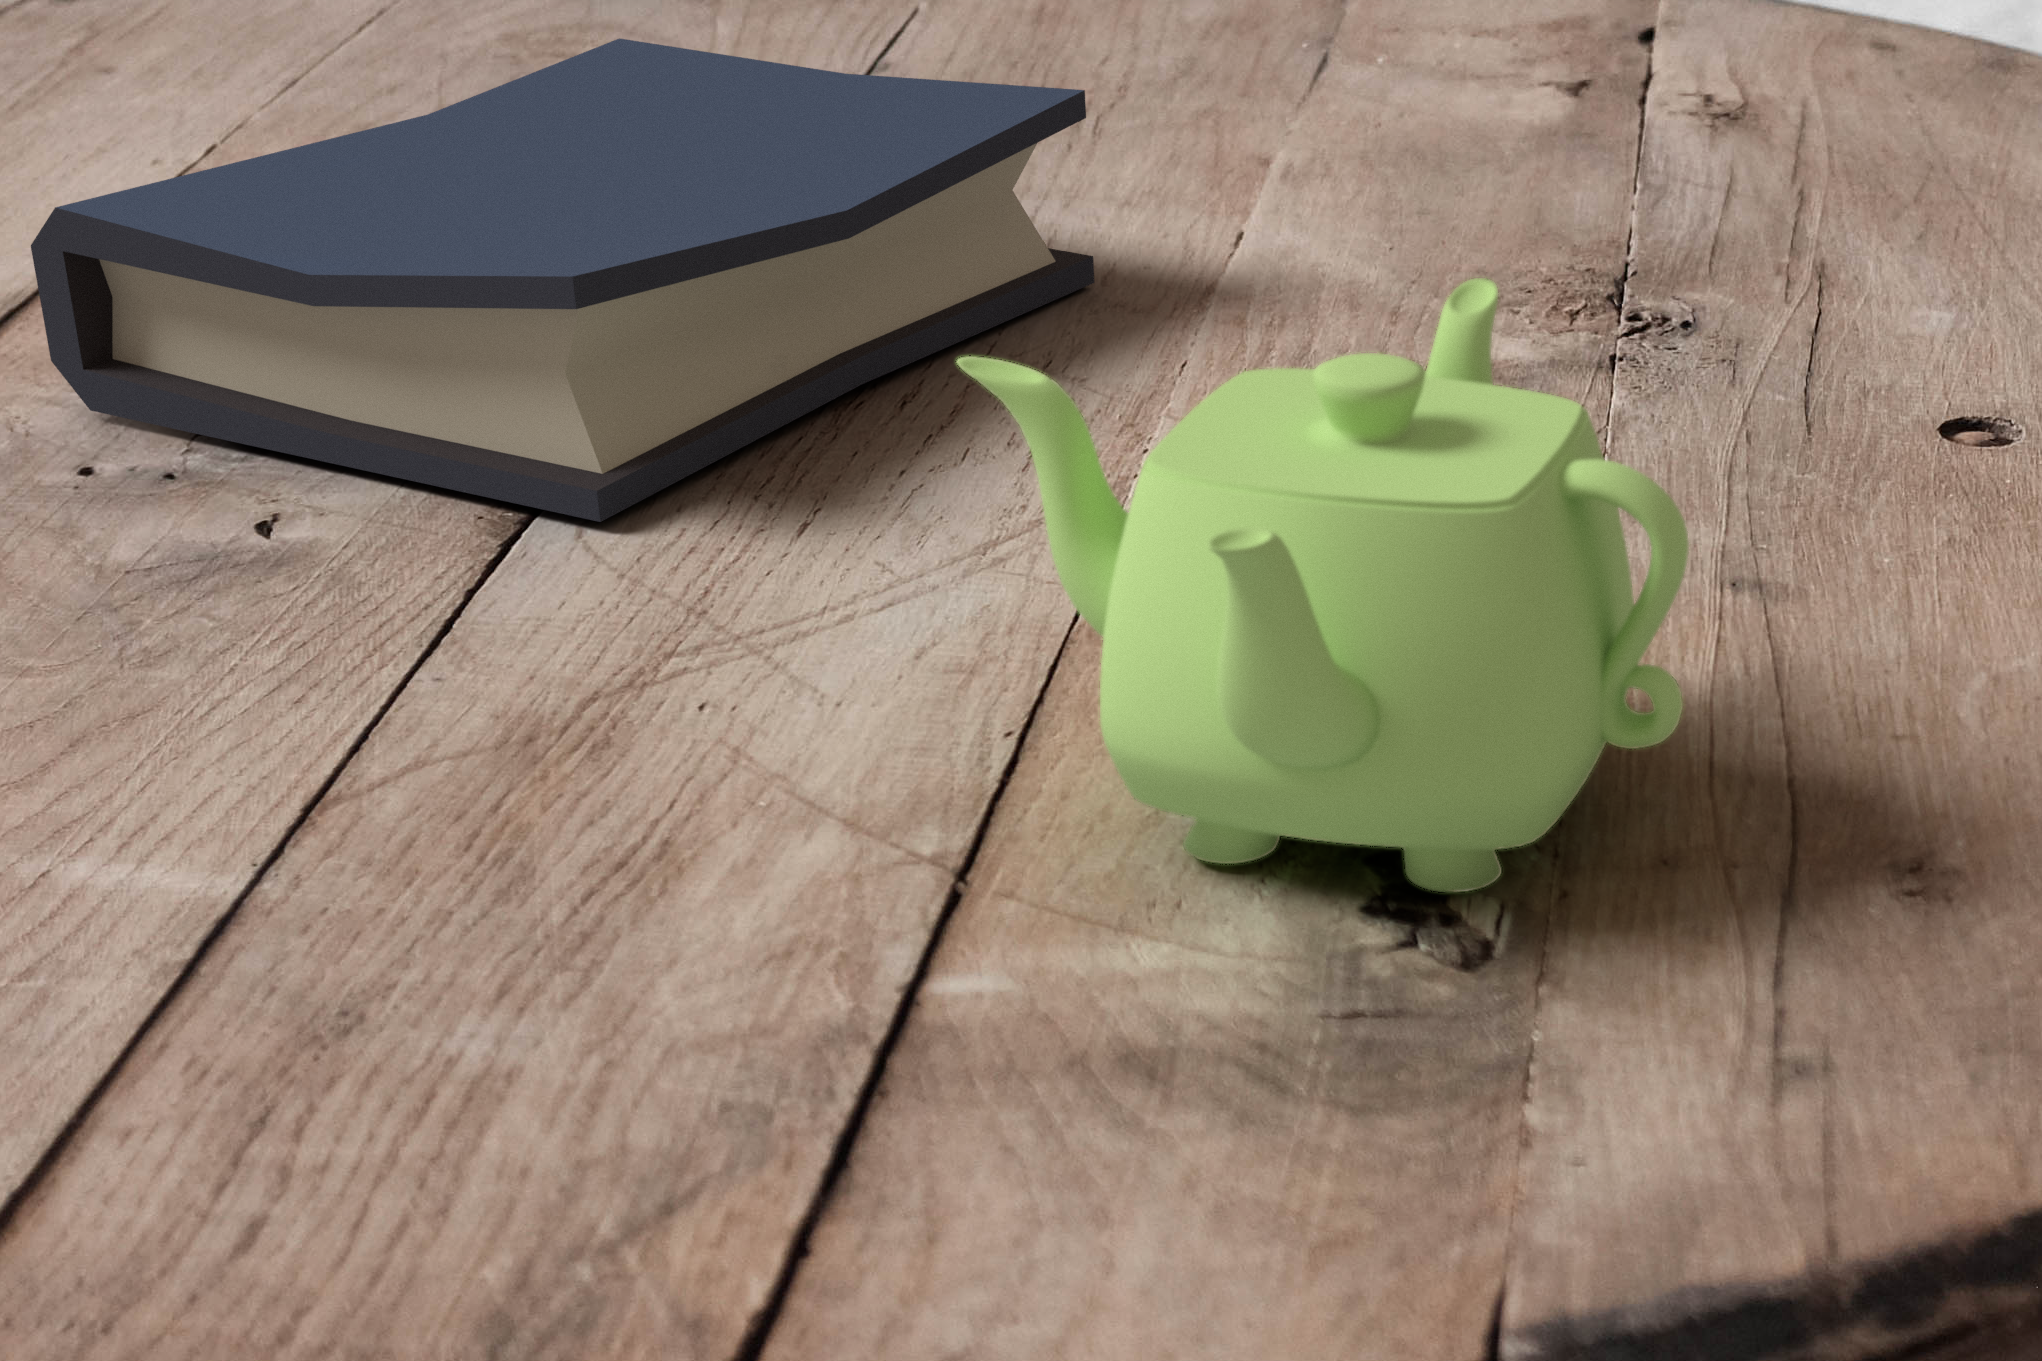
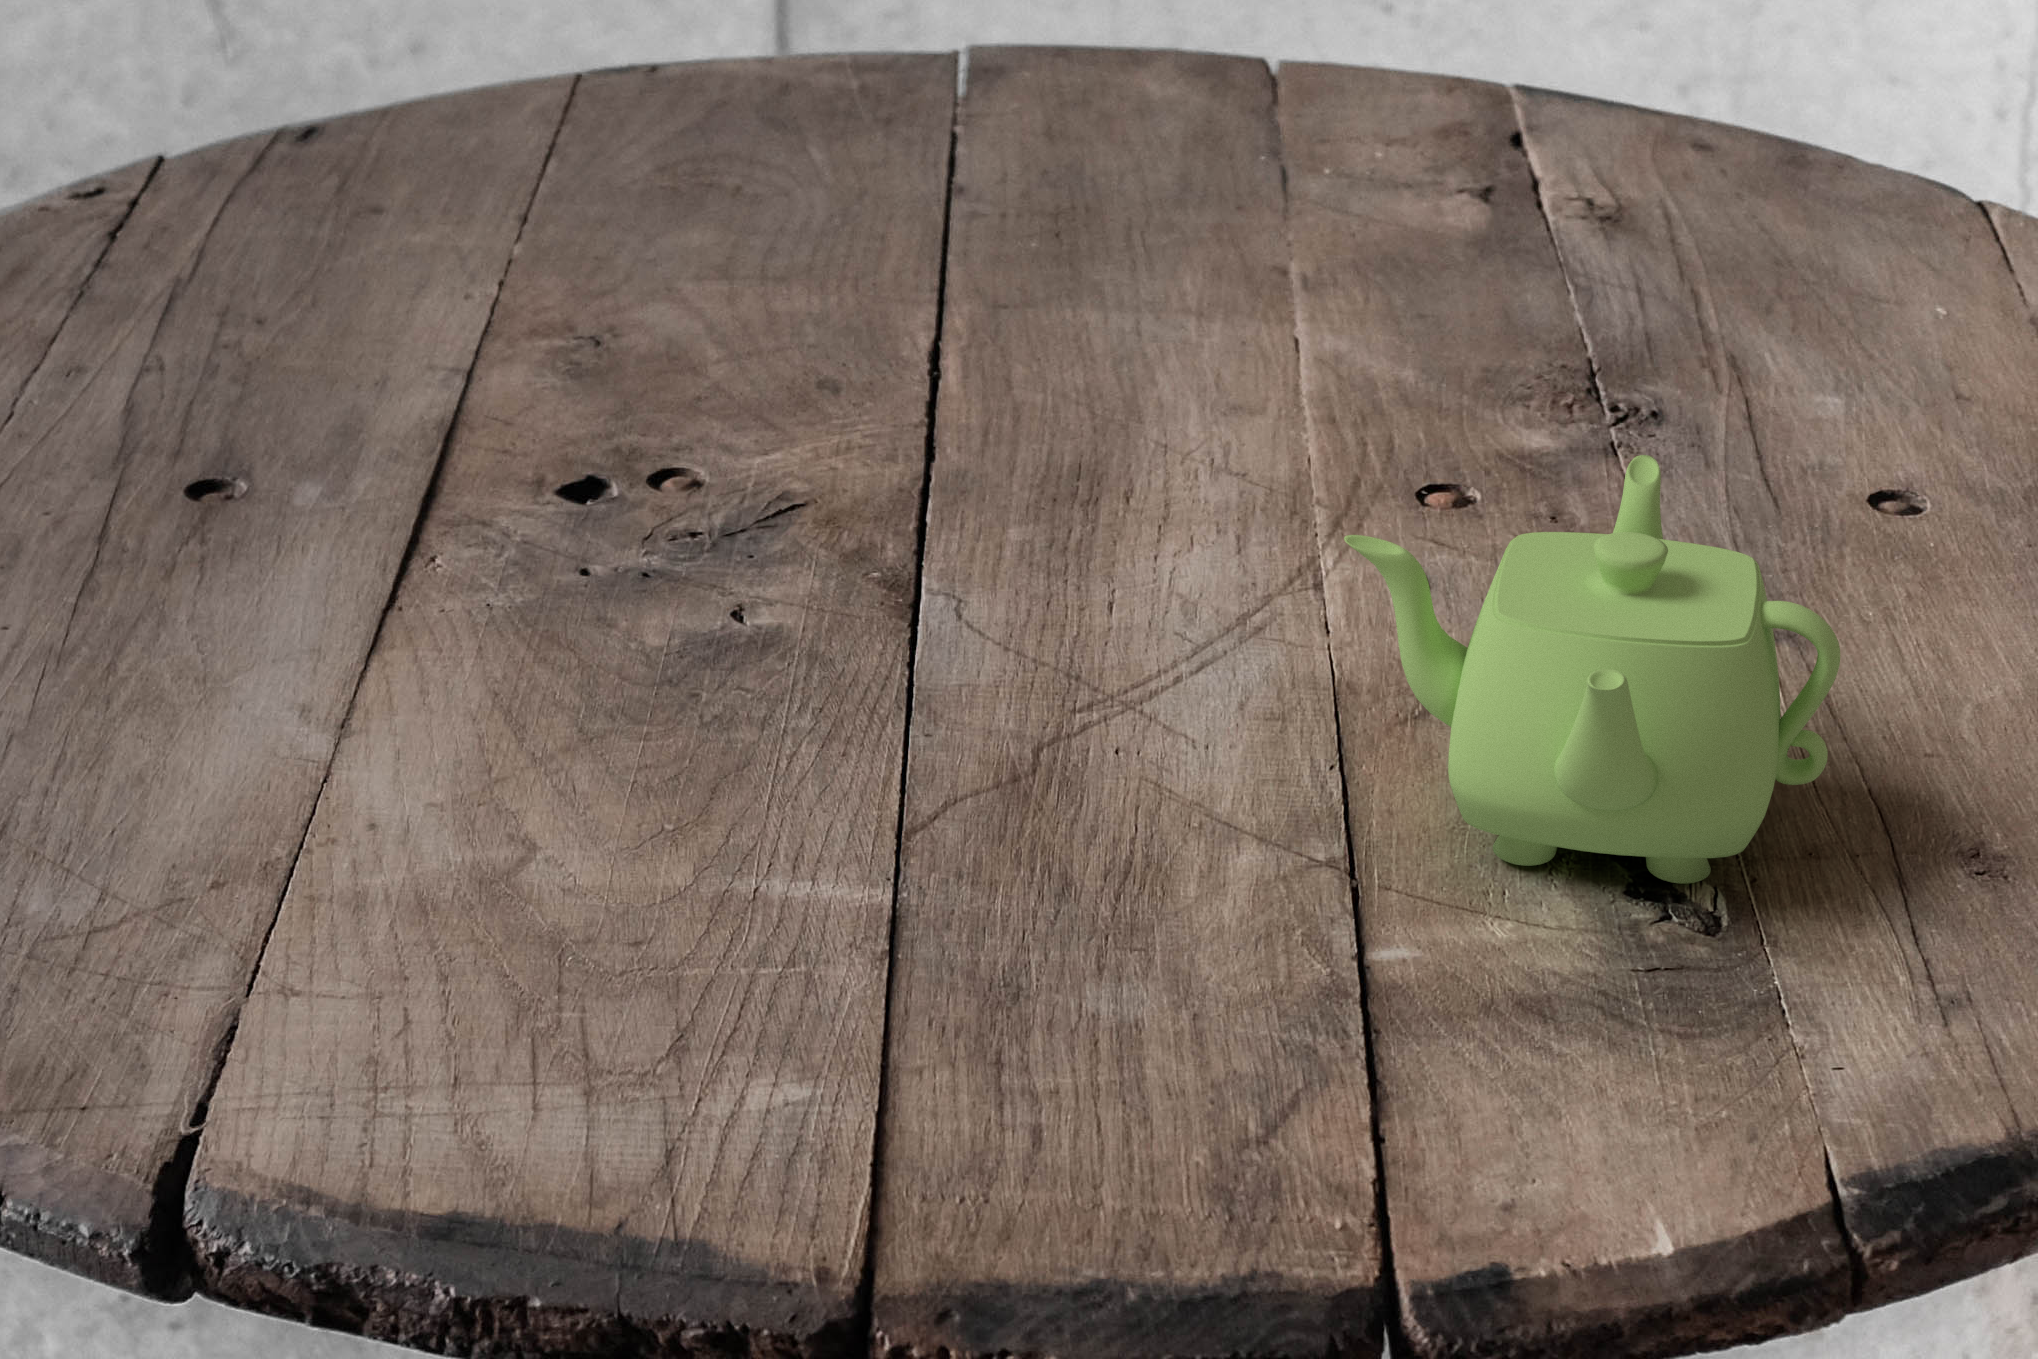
hardback book: present [31,38,1094,522] -> none [529,205,1208,607]

